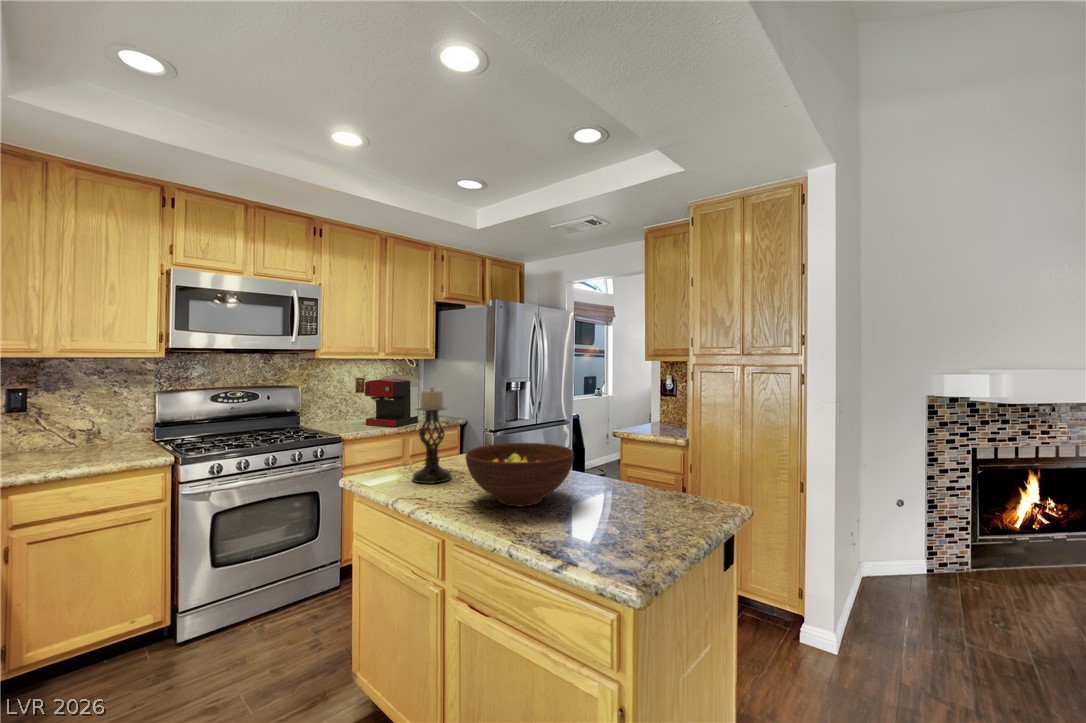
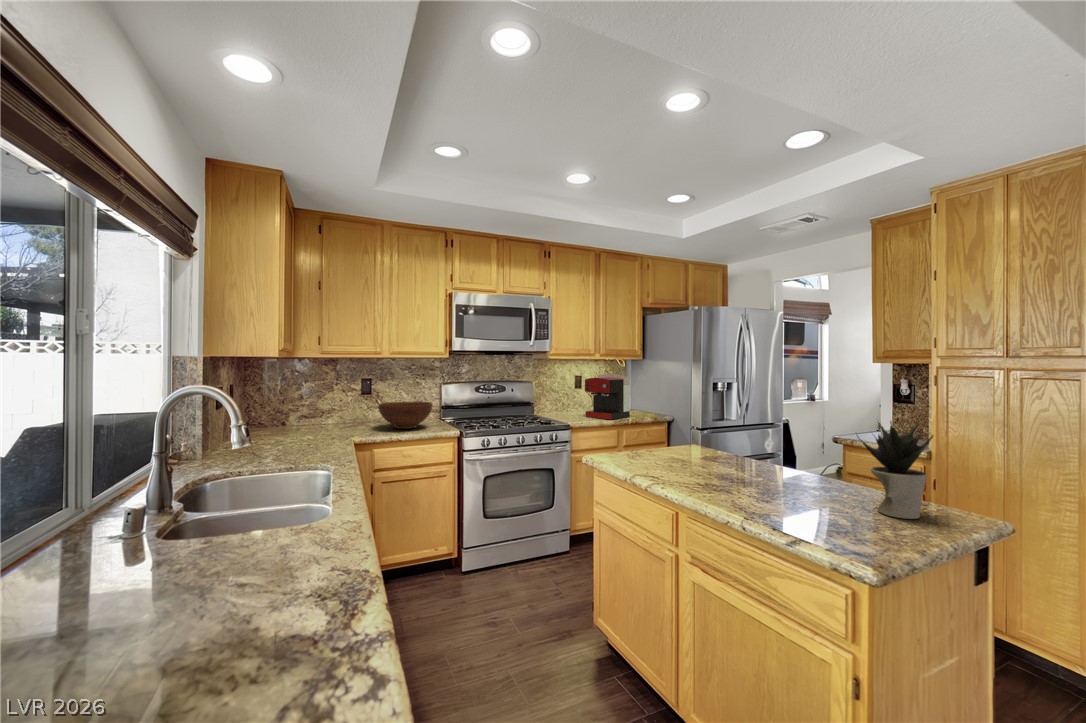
candle holder: present [412,388,452,483] -> none [643,386,678,468]
potted plant: none [625,413,692,517] -> present [857,420,933,519]
fruit bowl: present [465,443,574,506] -> present [378,401,433,429]

